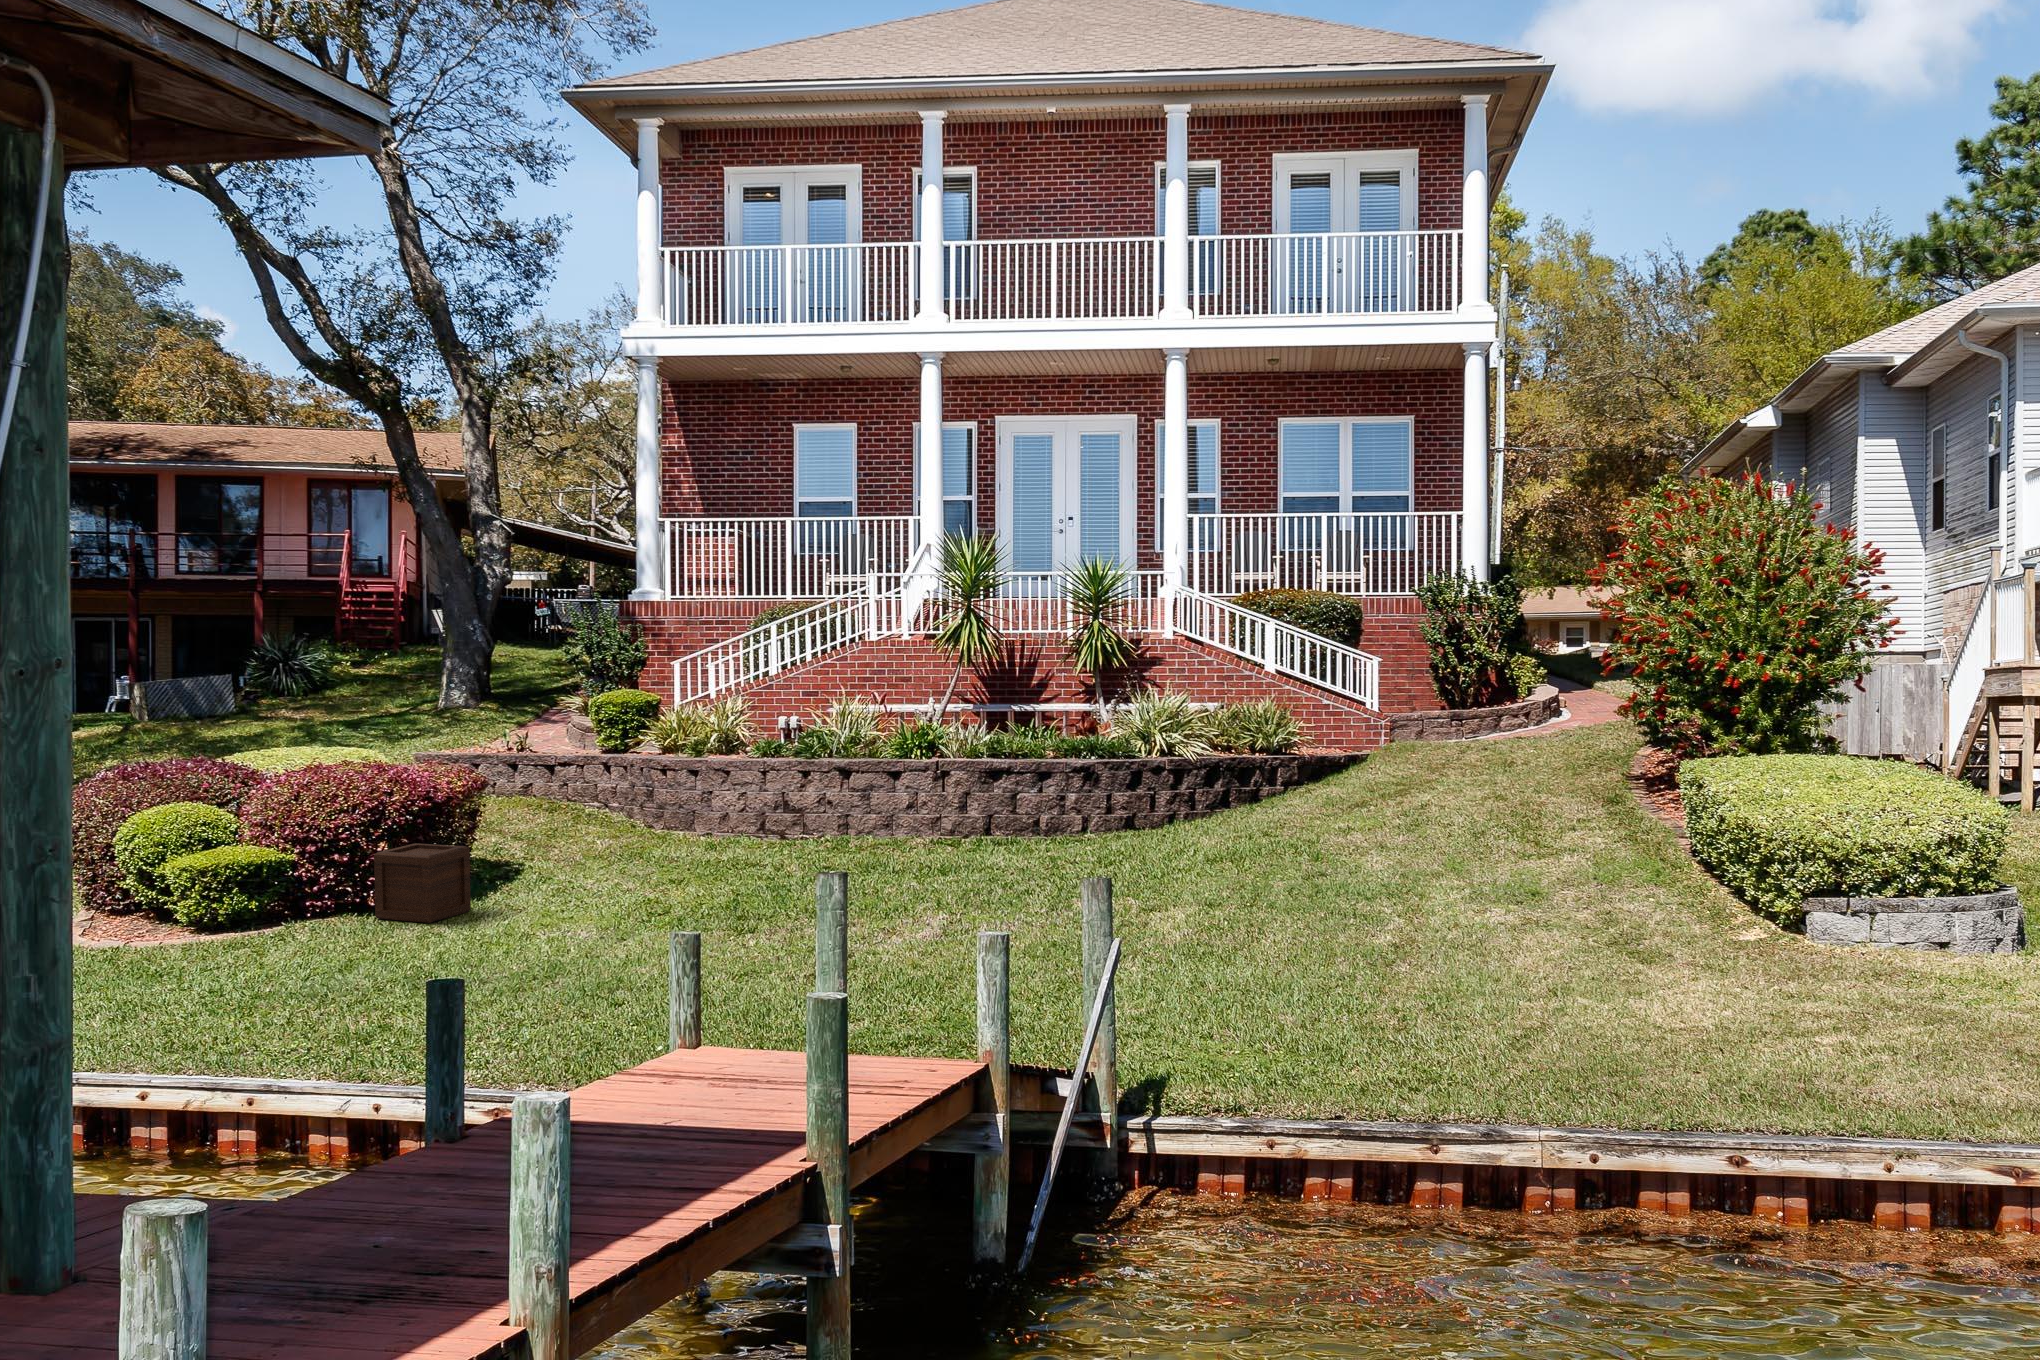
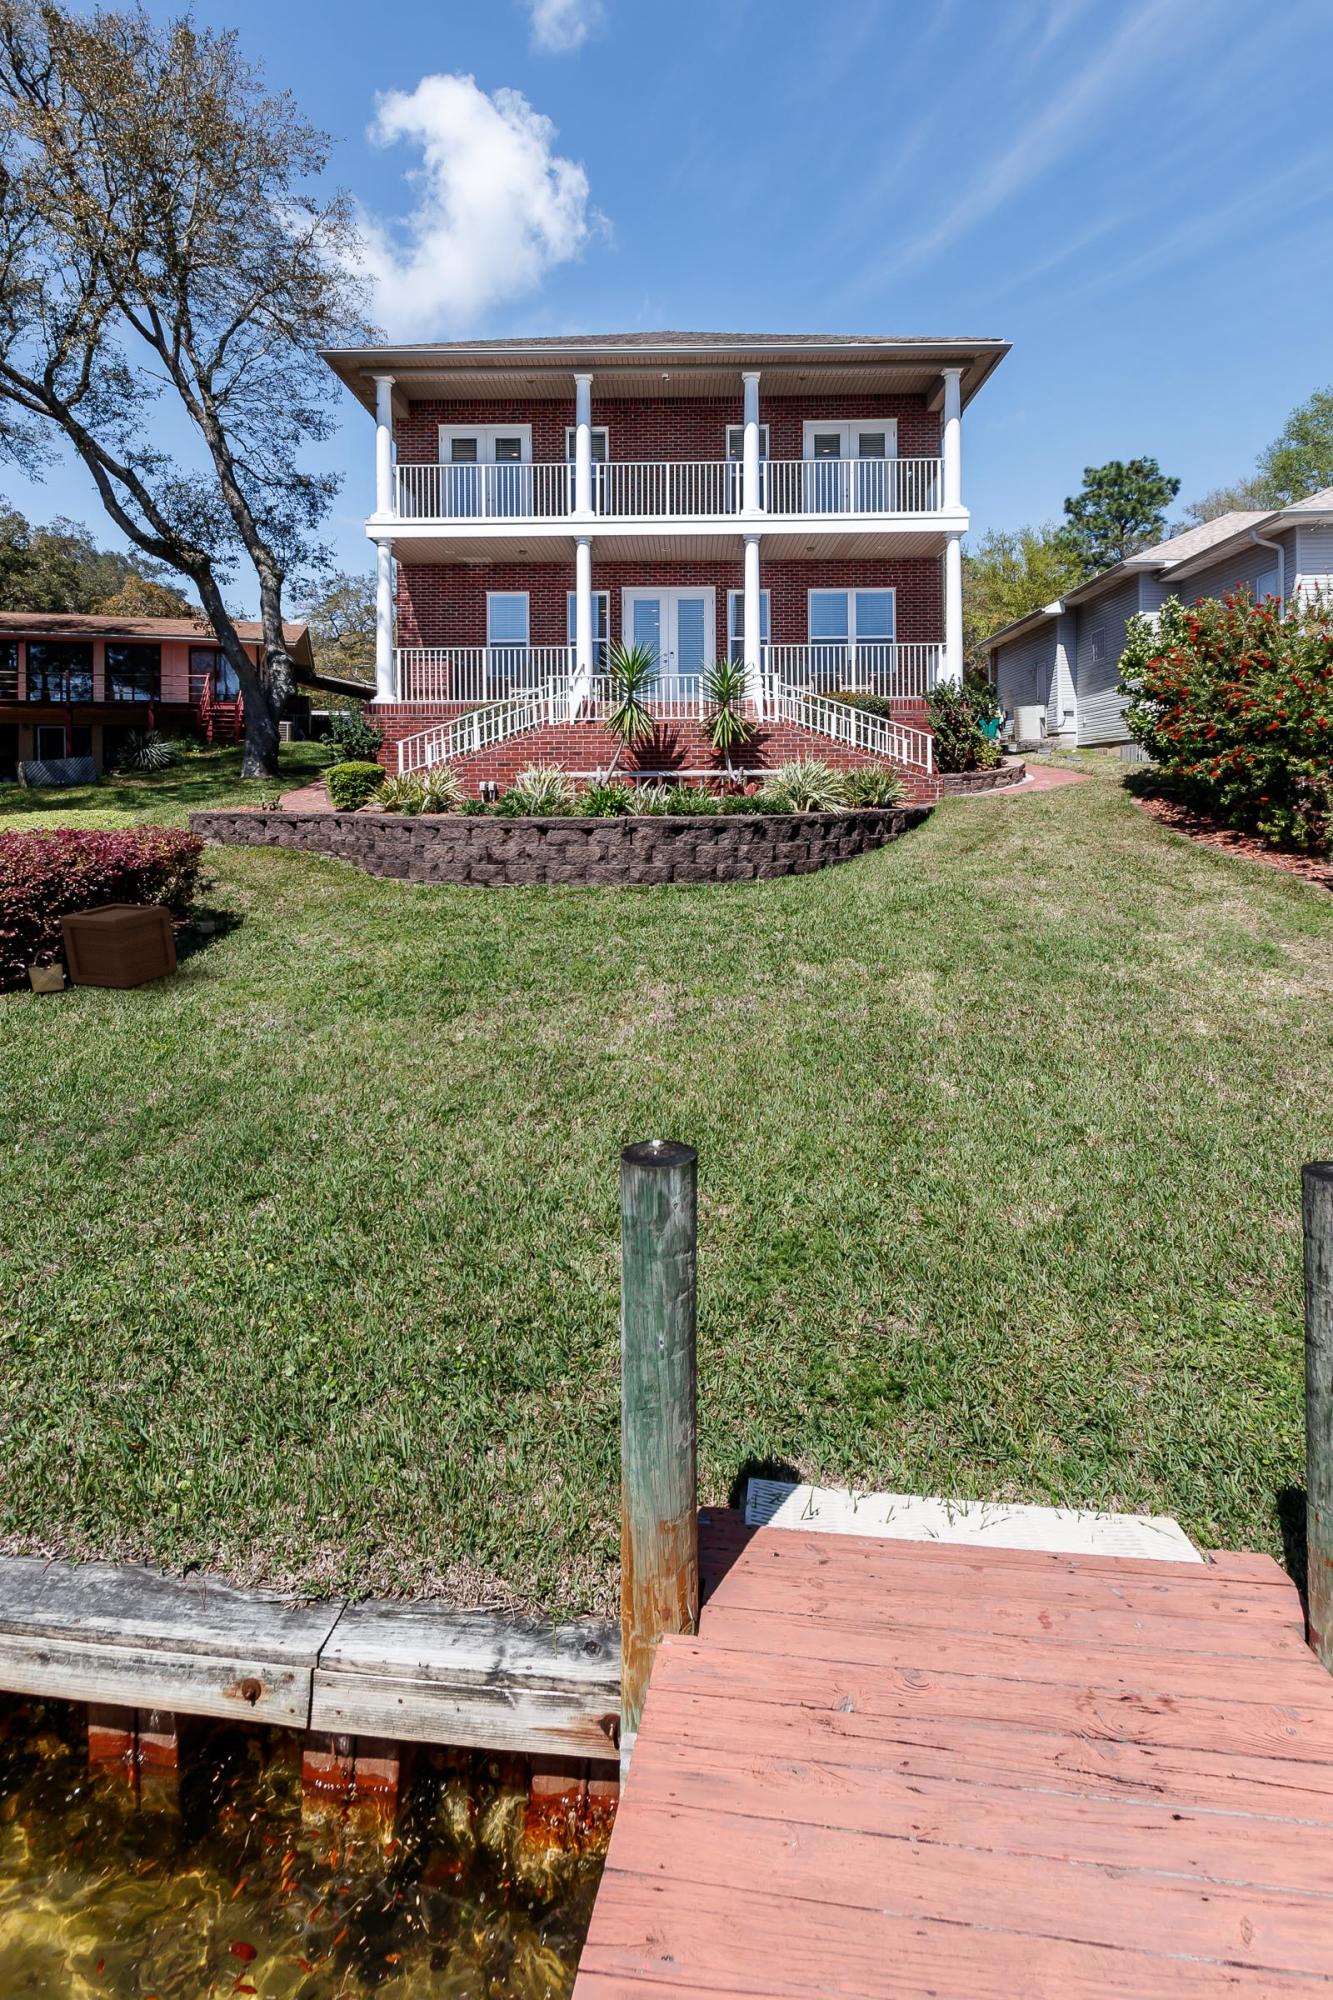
potted plant: none [463,816,506,880] -> present [184,875,225,933]
woven basket: none [344,885,372,925] -> present [28,950,64,993]

